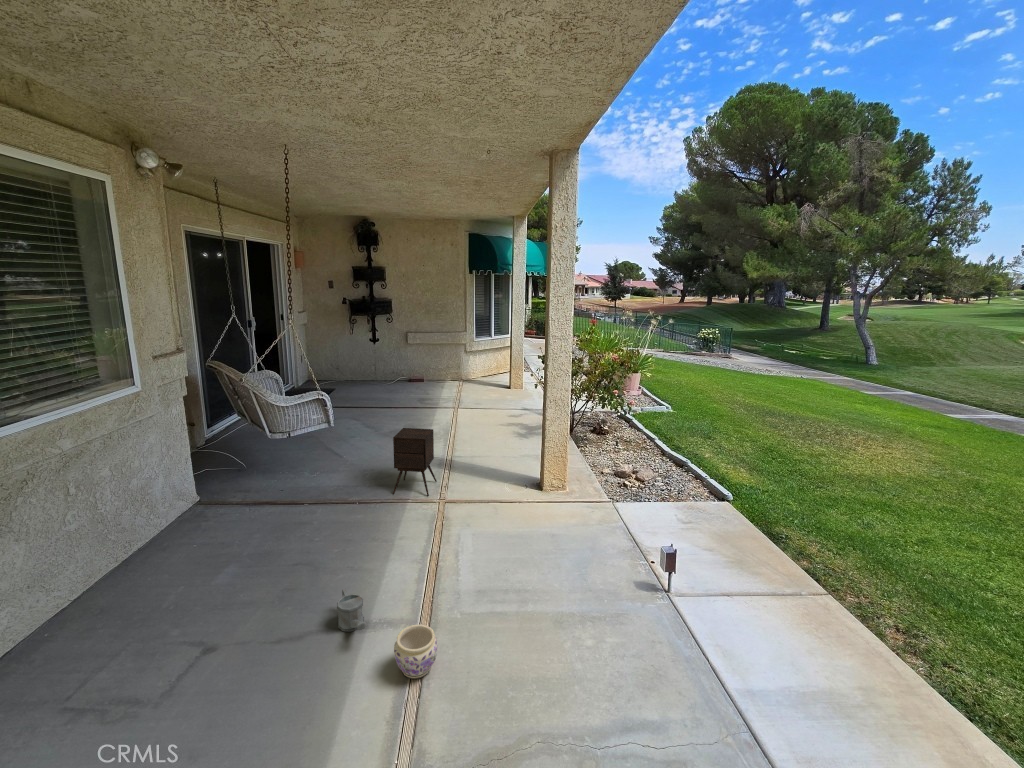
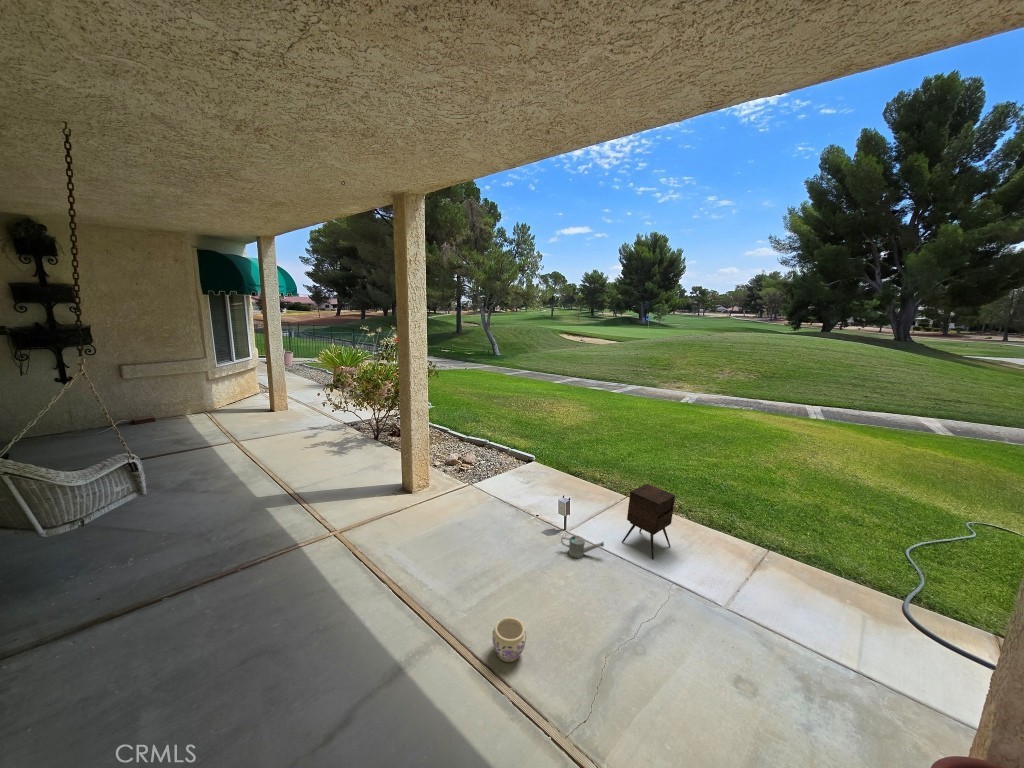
side table: present [393,428,437,496] -> present [622,484,675,559]
watering can: present [337,589,366,632] -> present [561,536,604,558]

